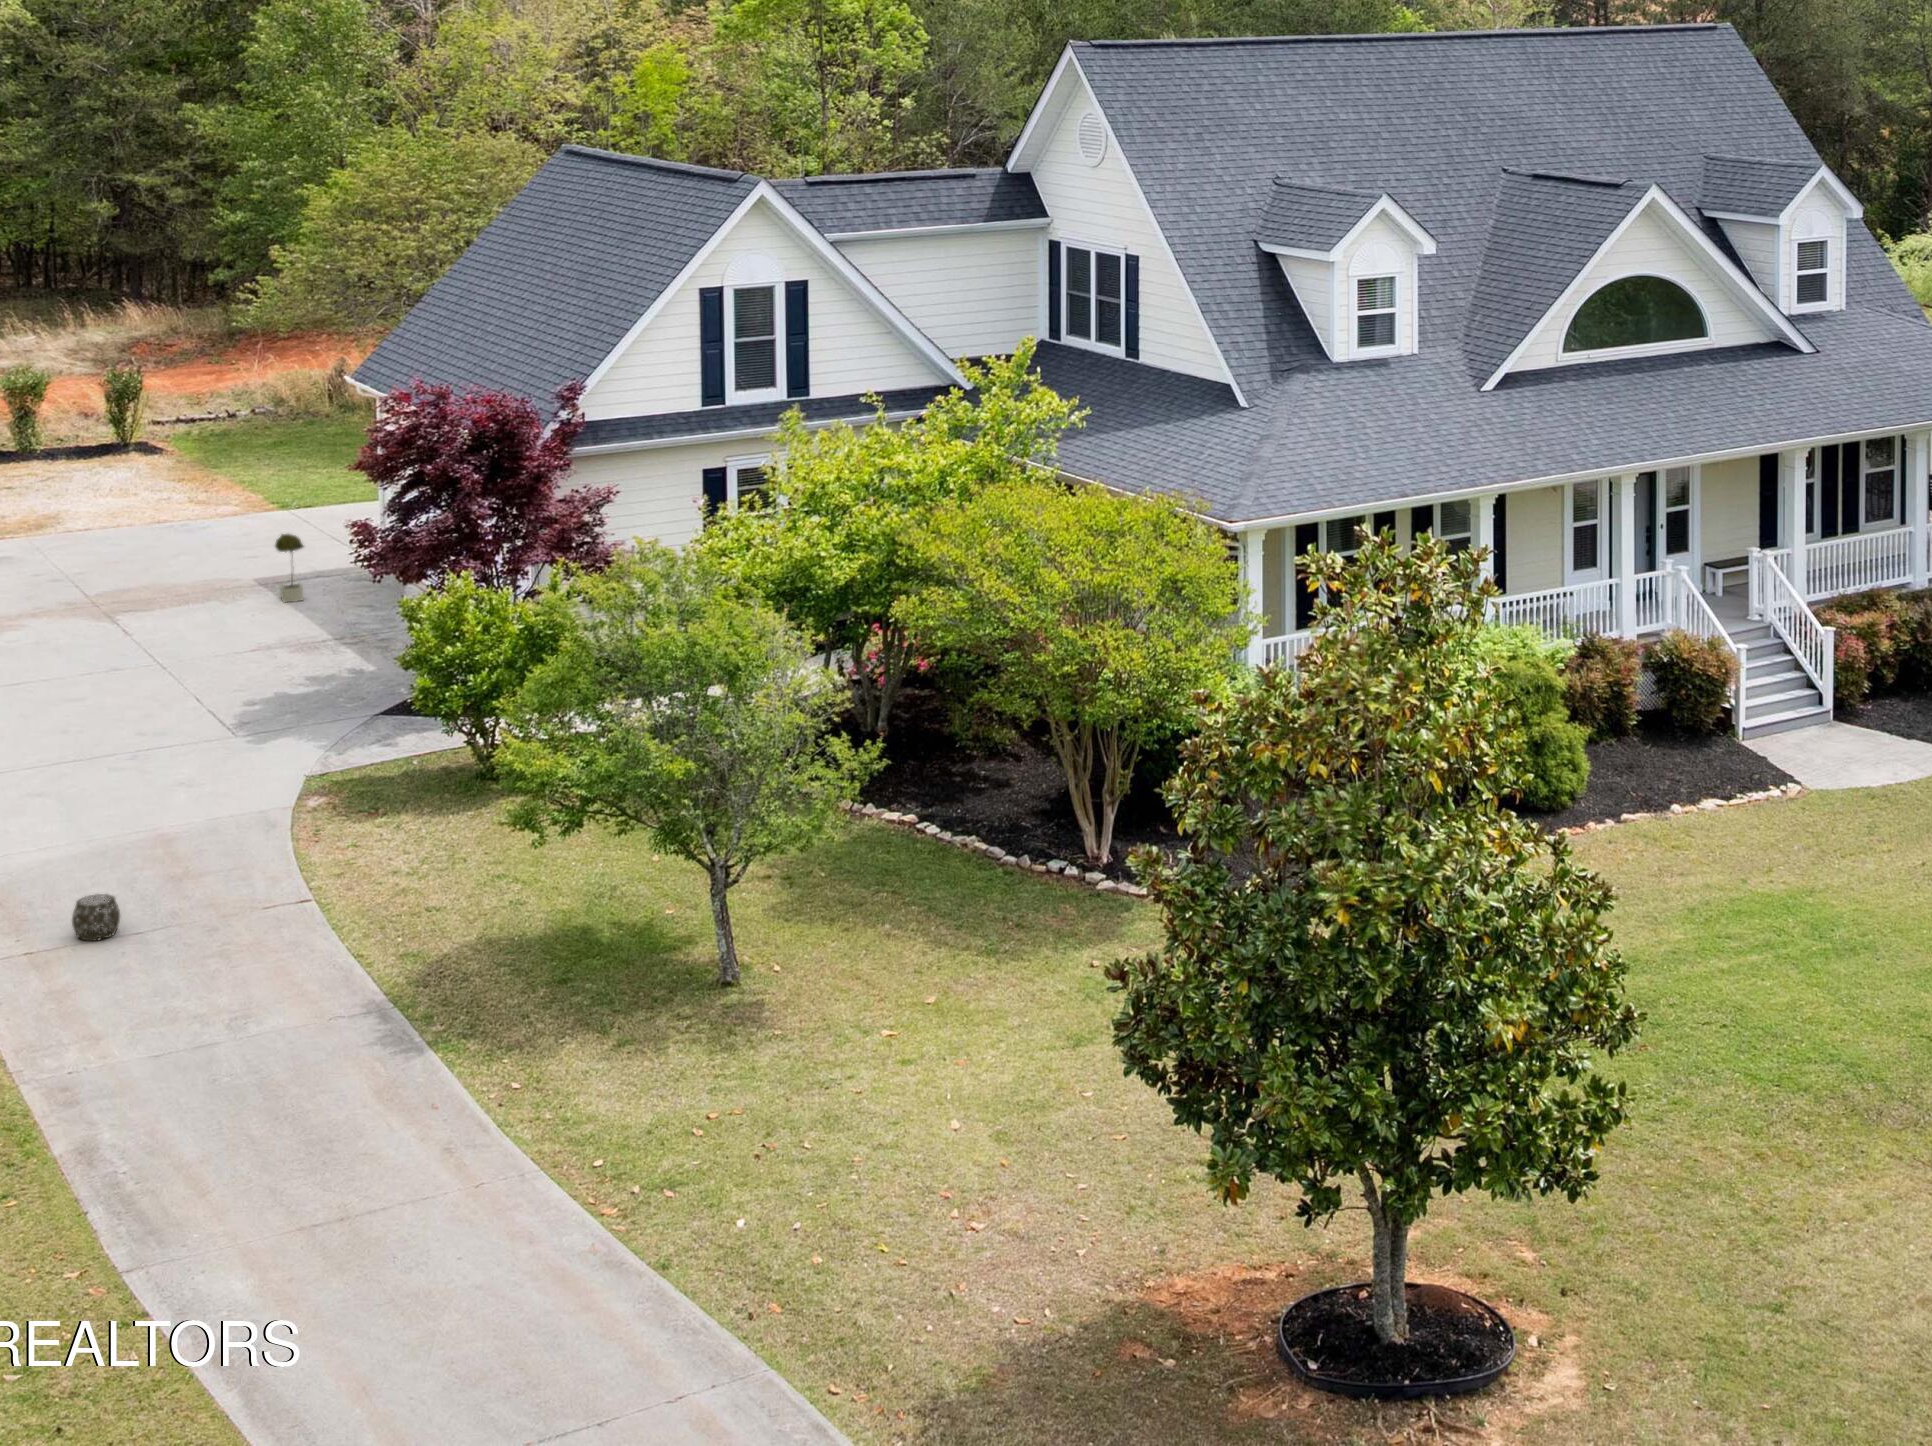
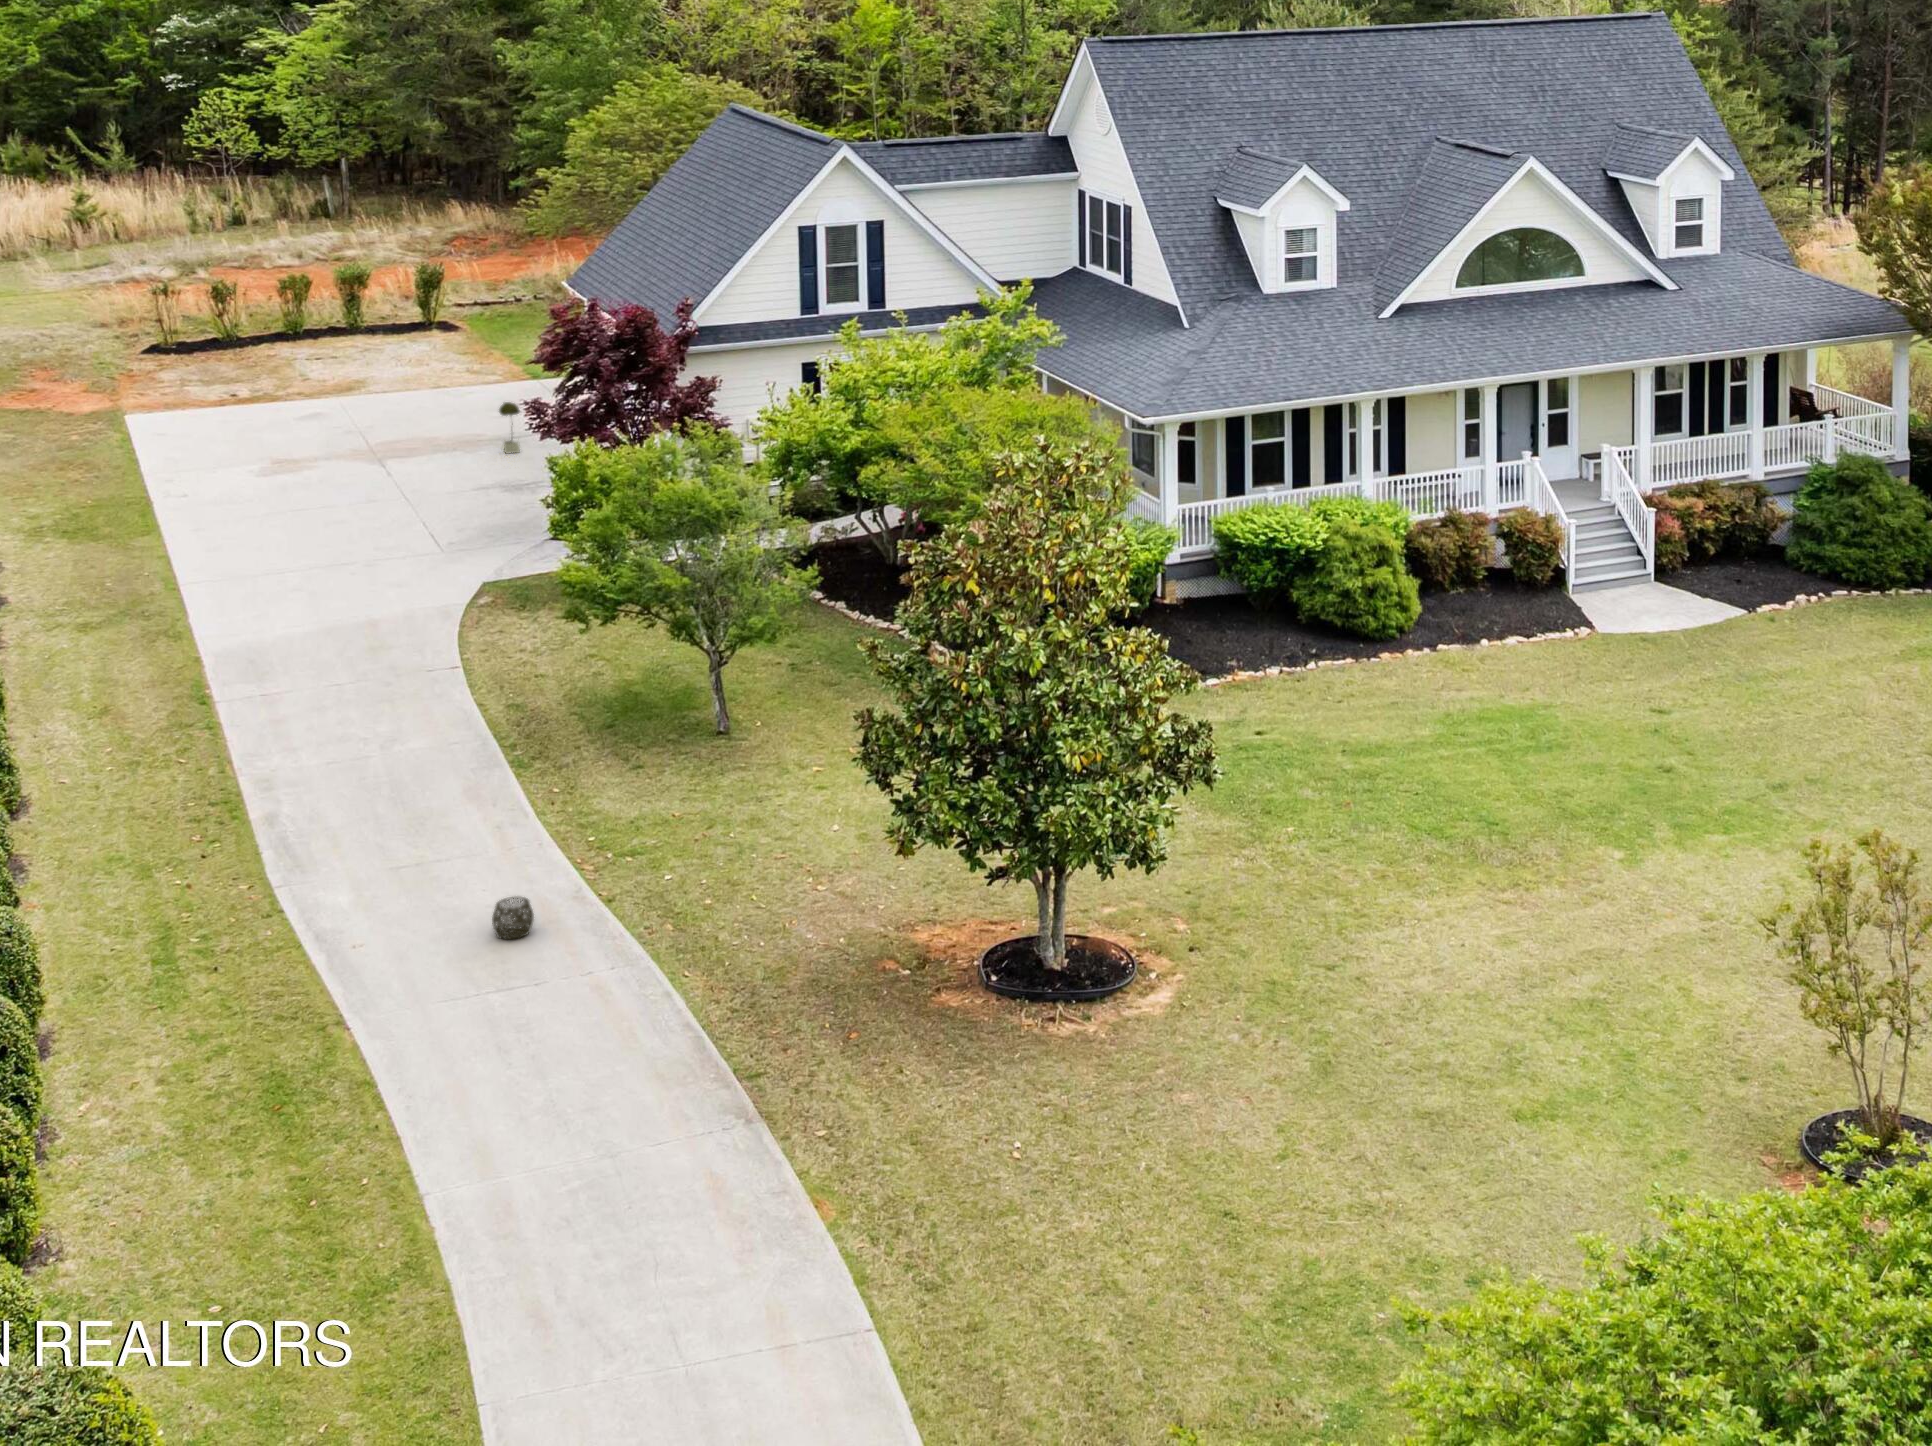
woven basket: present [72,894,120,941] -> present [492,897,534,940]

